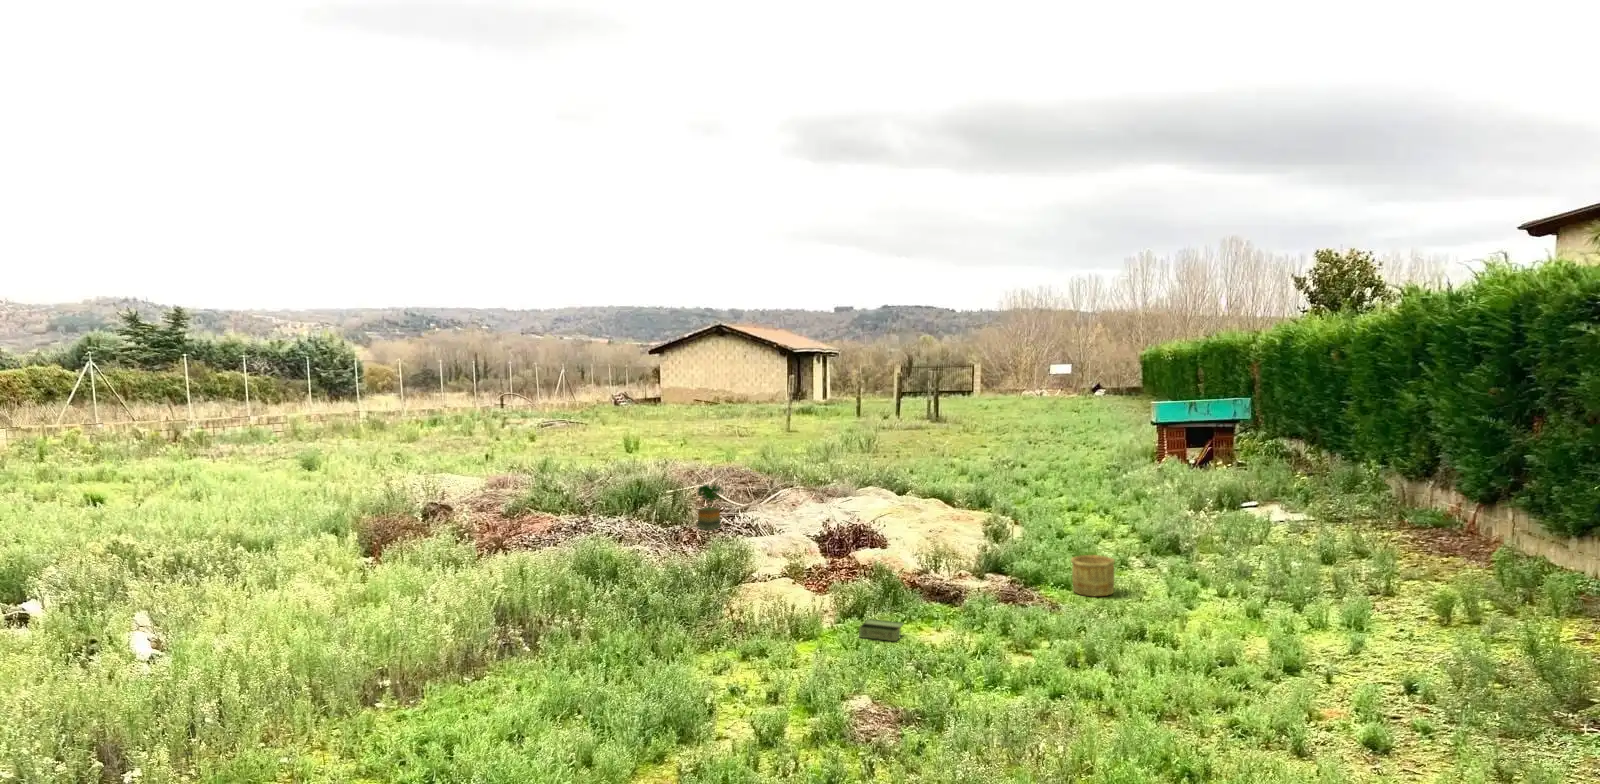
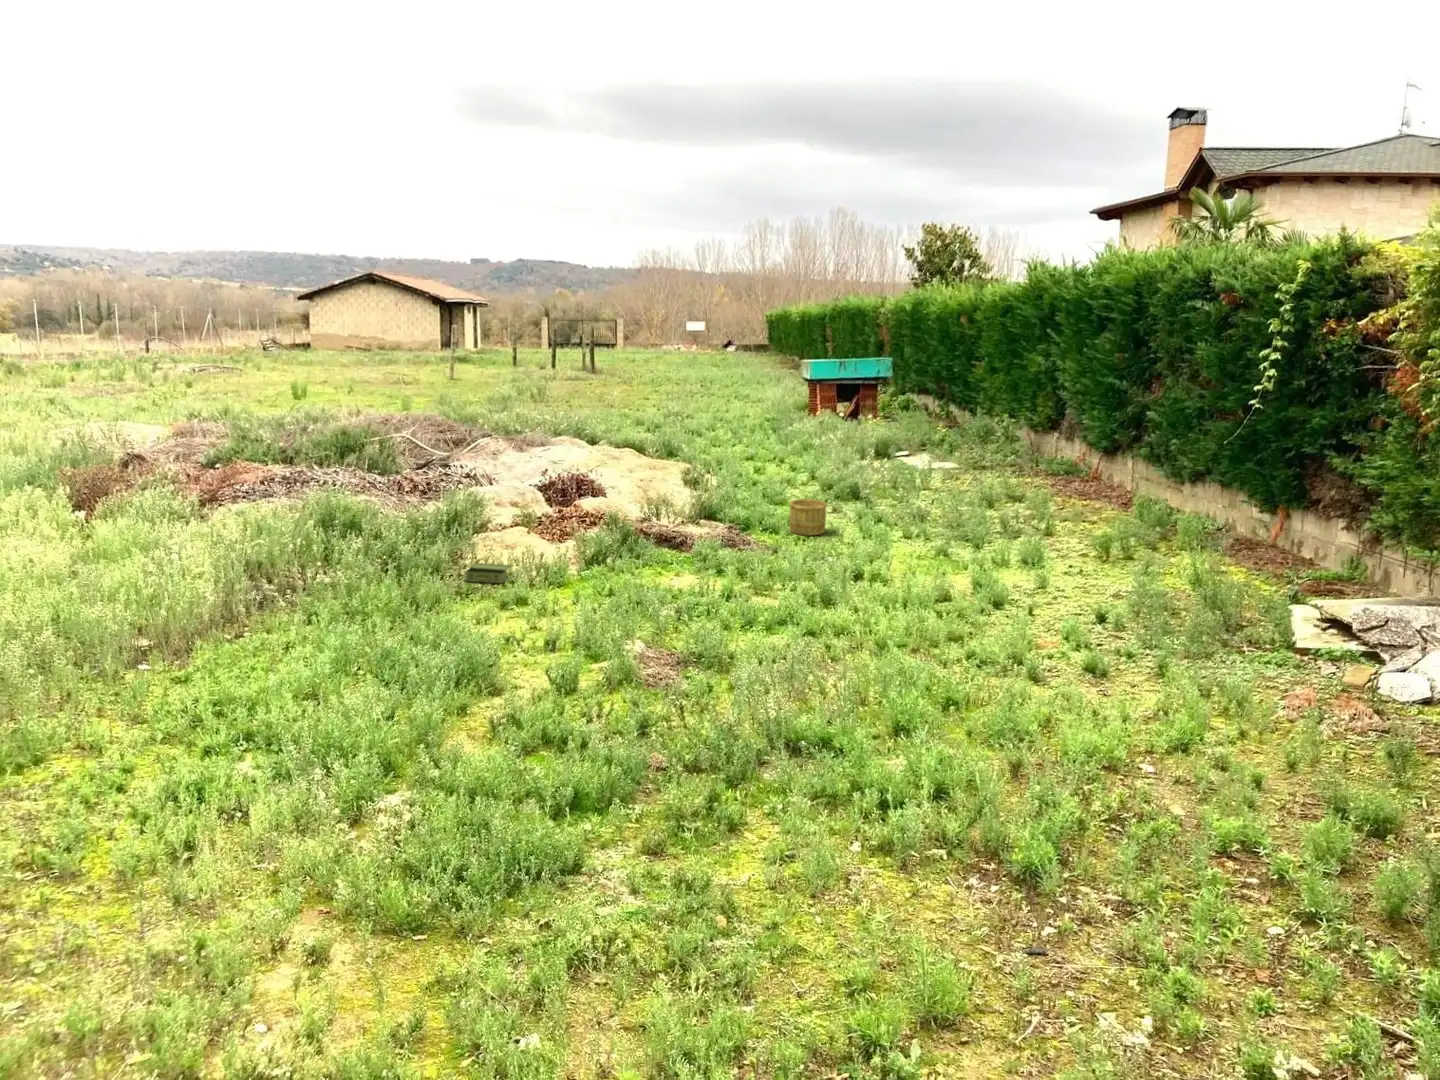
potted tree: present [697,484,723,530] -> none [403,434,434,481]
toolbox: present [859,619,904,641] -> present [465,563,511,583]

